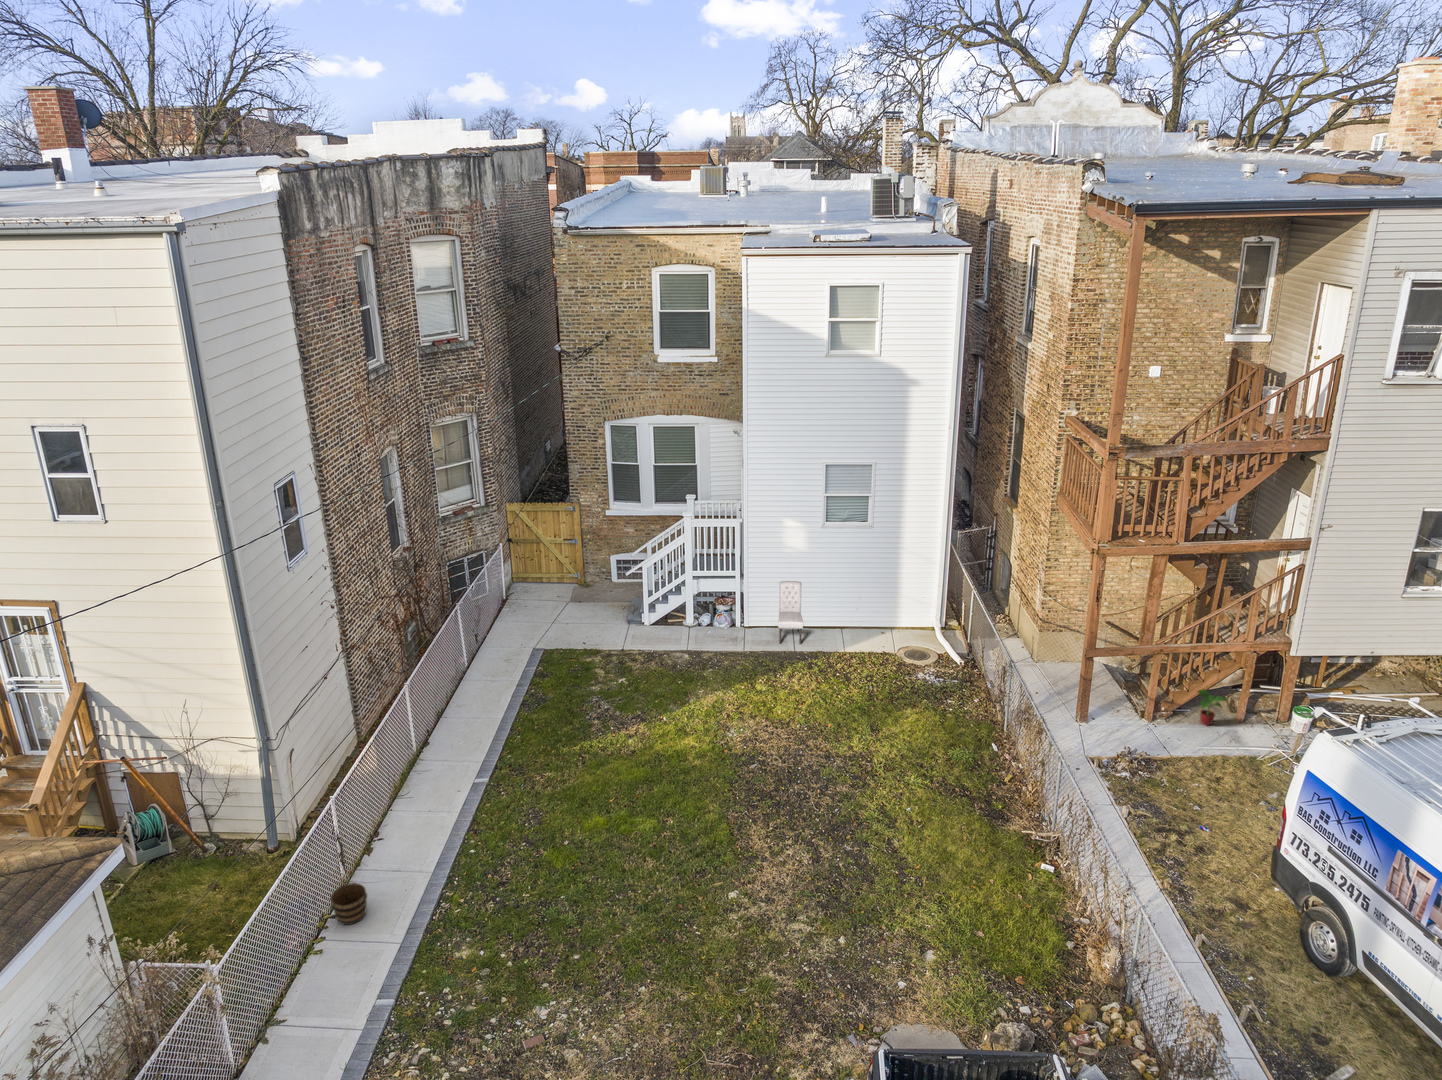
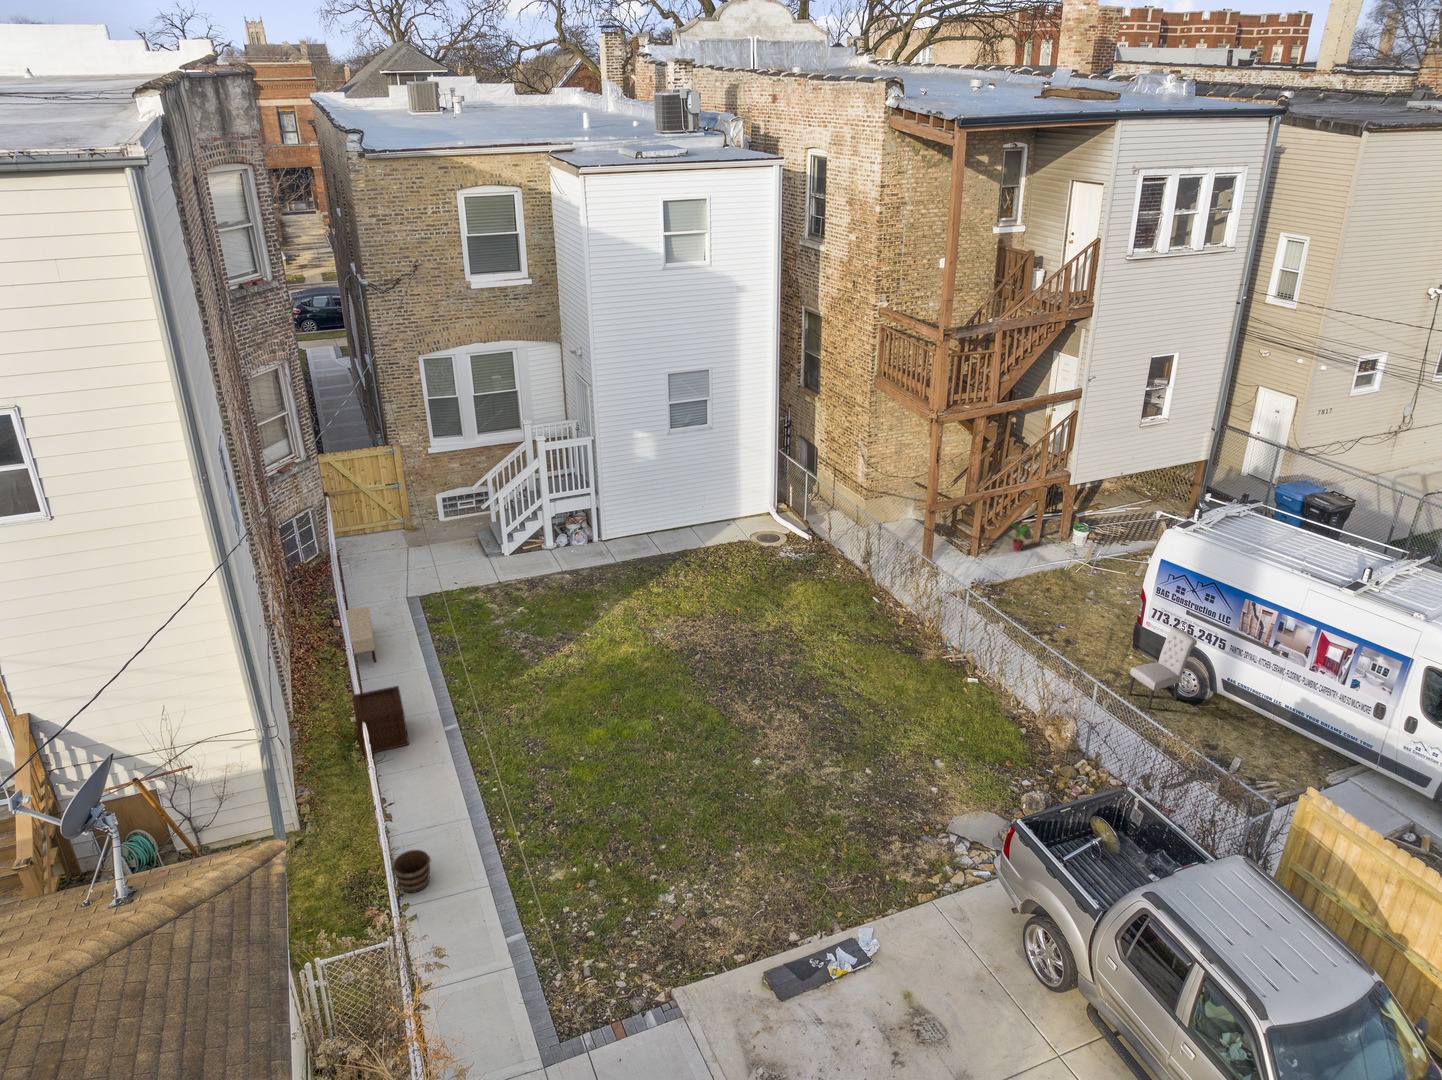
chair: present [778,581,803,644] -> present [1128,628,1197,709]
bench: none [444,648,487,701] -> present [346,607,376,662]
wooden crate: none [393,726,452,784] -> present [352,686,409,755]

